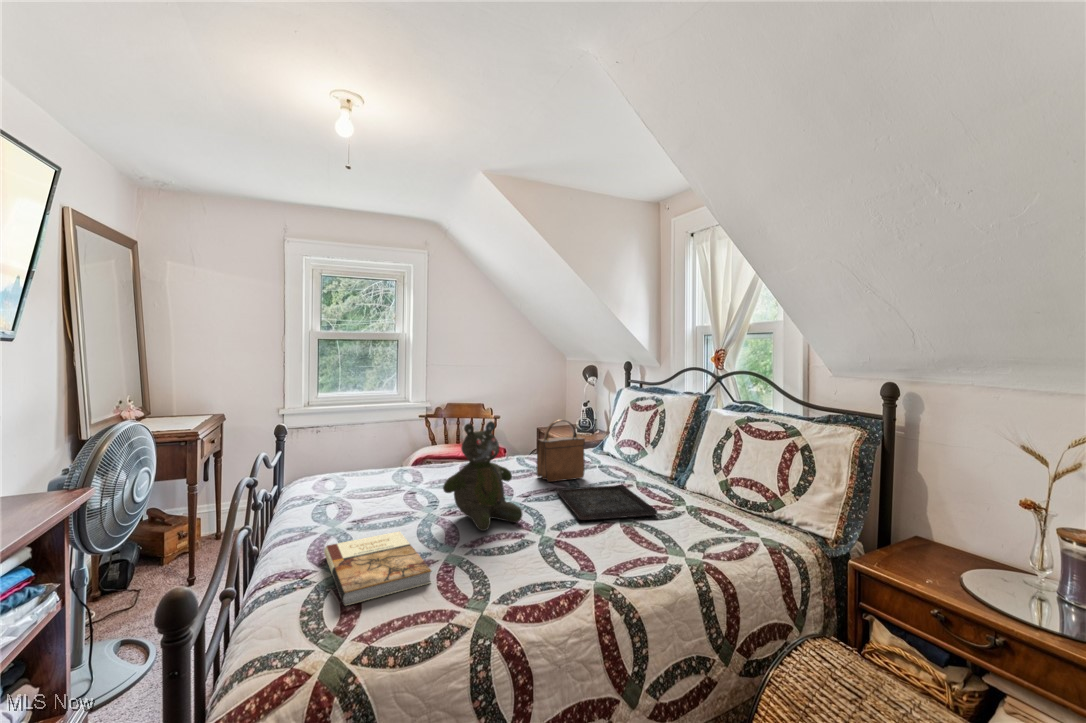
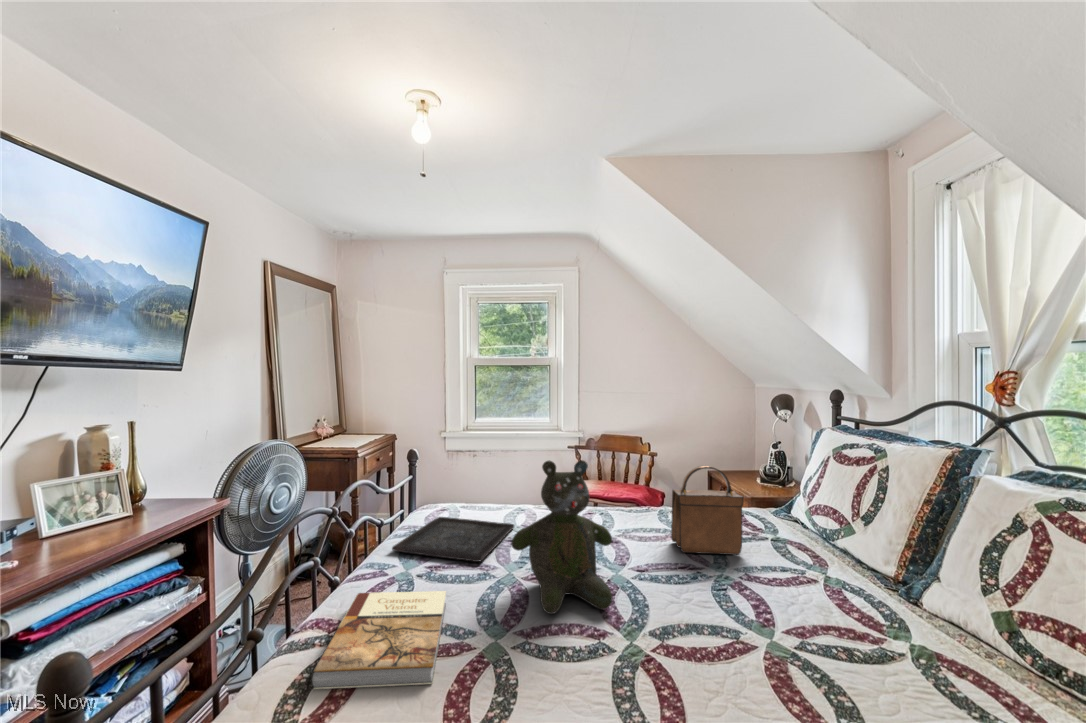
tray: present [556,485,657,520] -> present [392,517,514,562]

